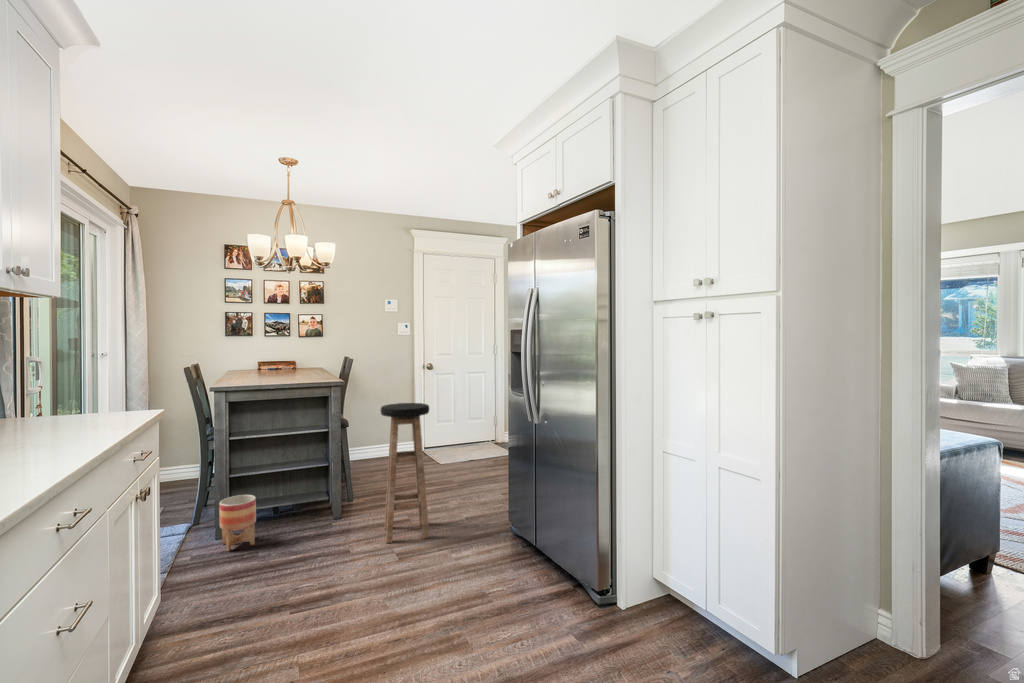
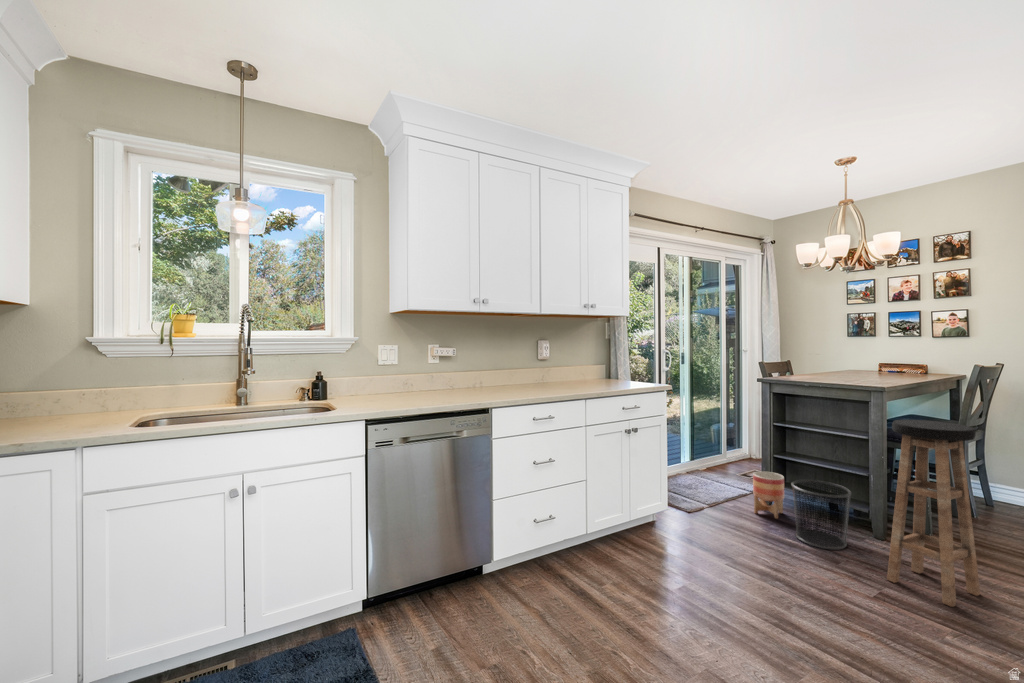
waste bin: none [284,482,338,551] -> present [791,480,851,549]

